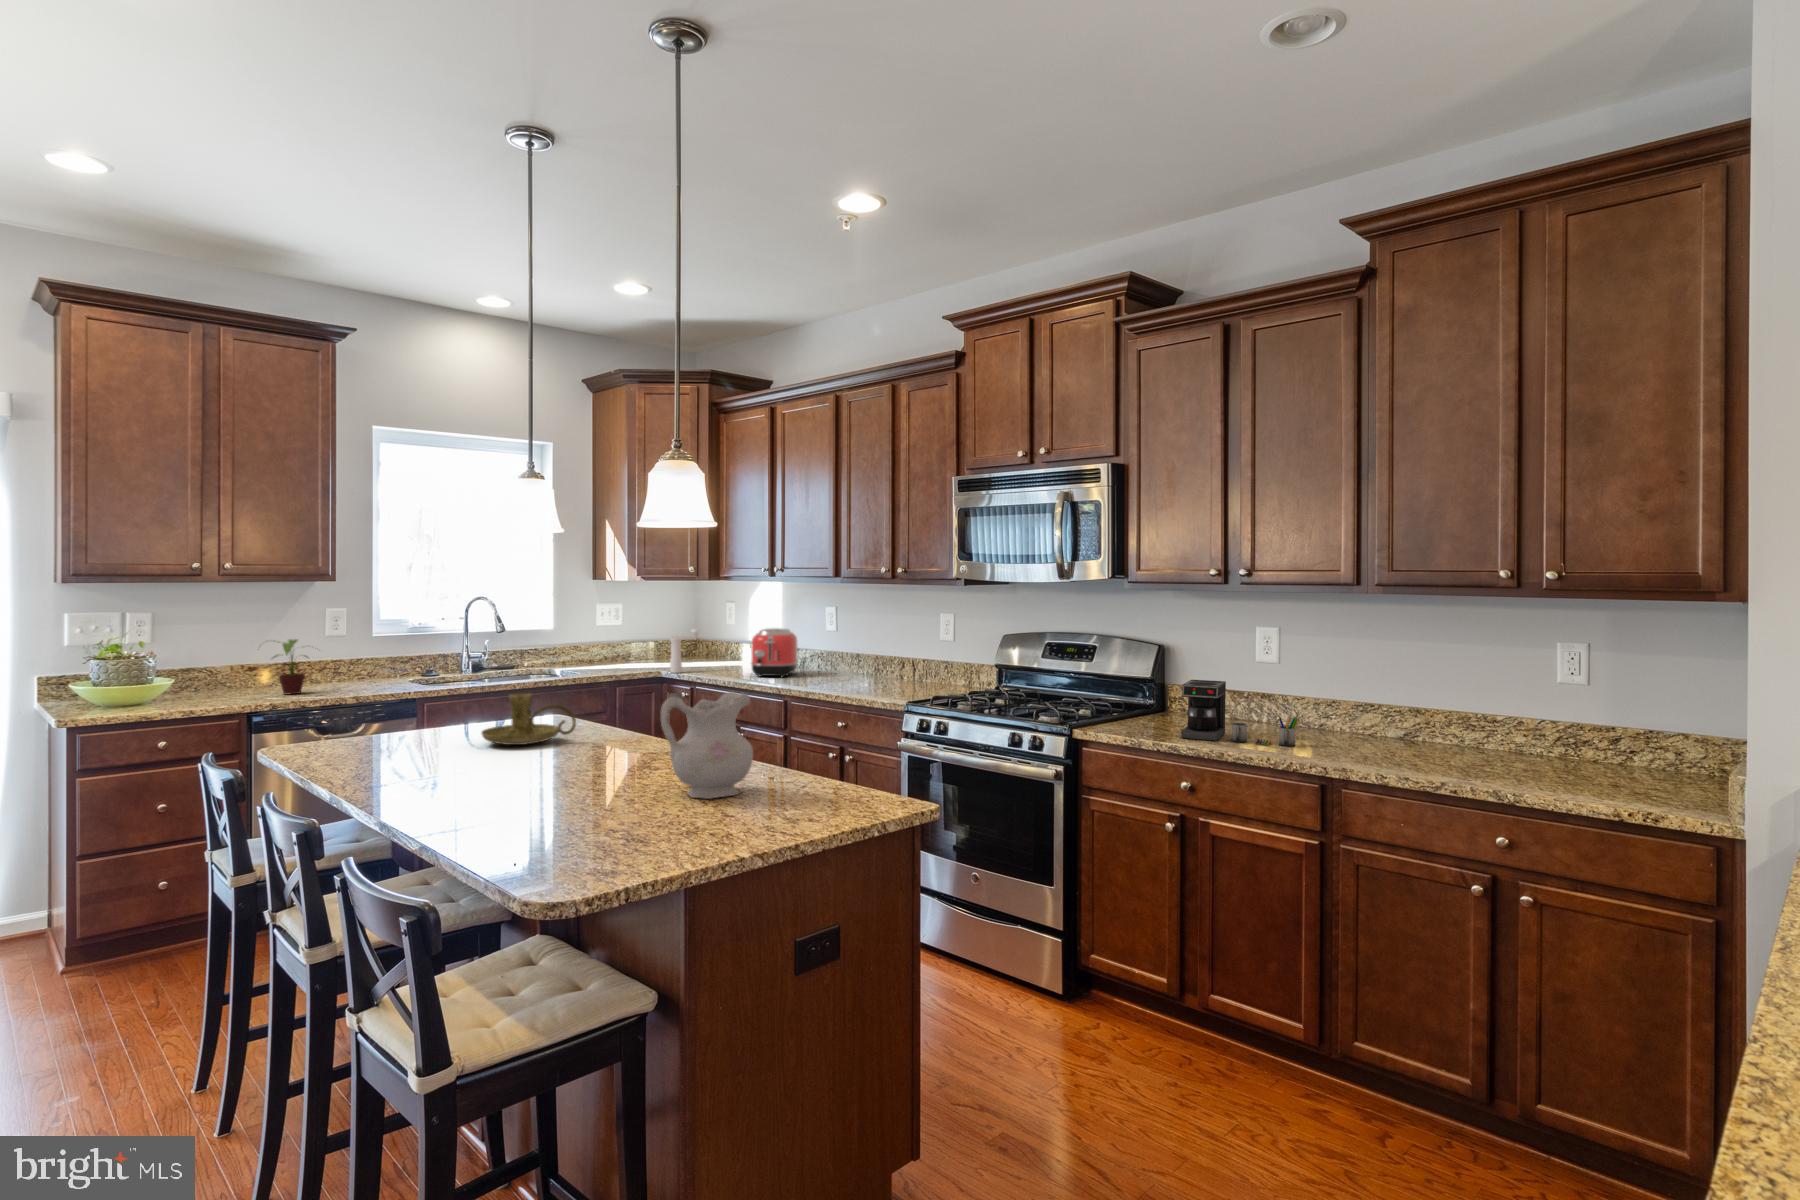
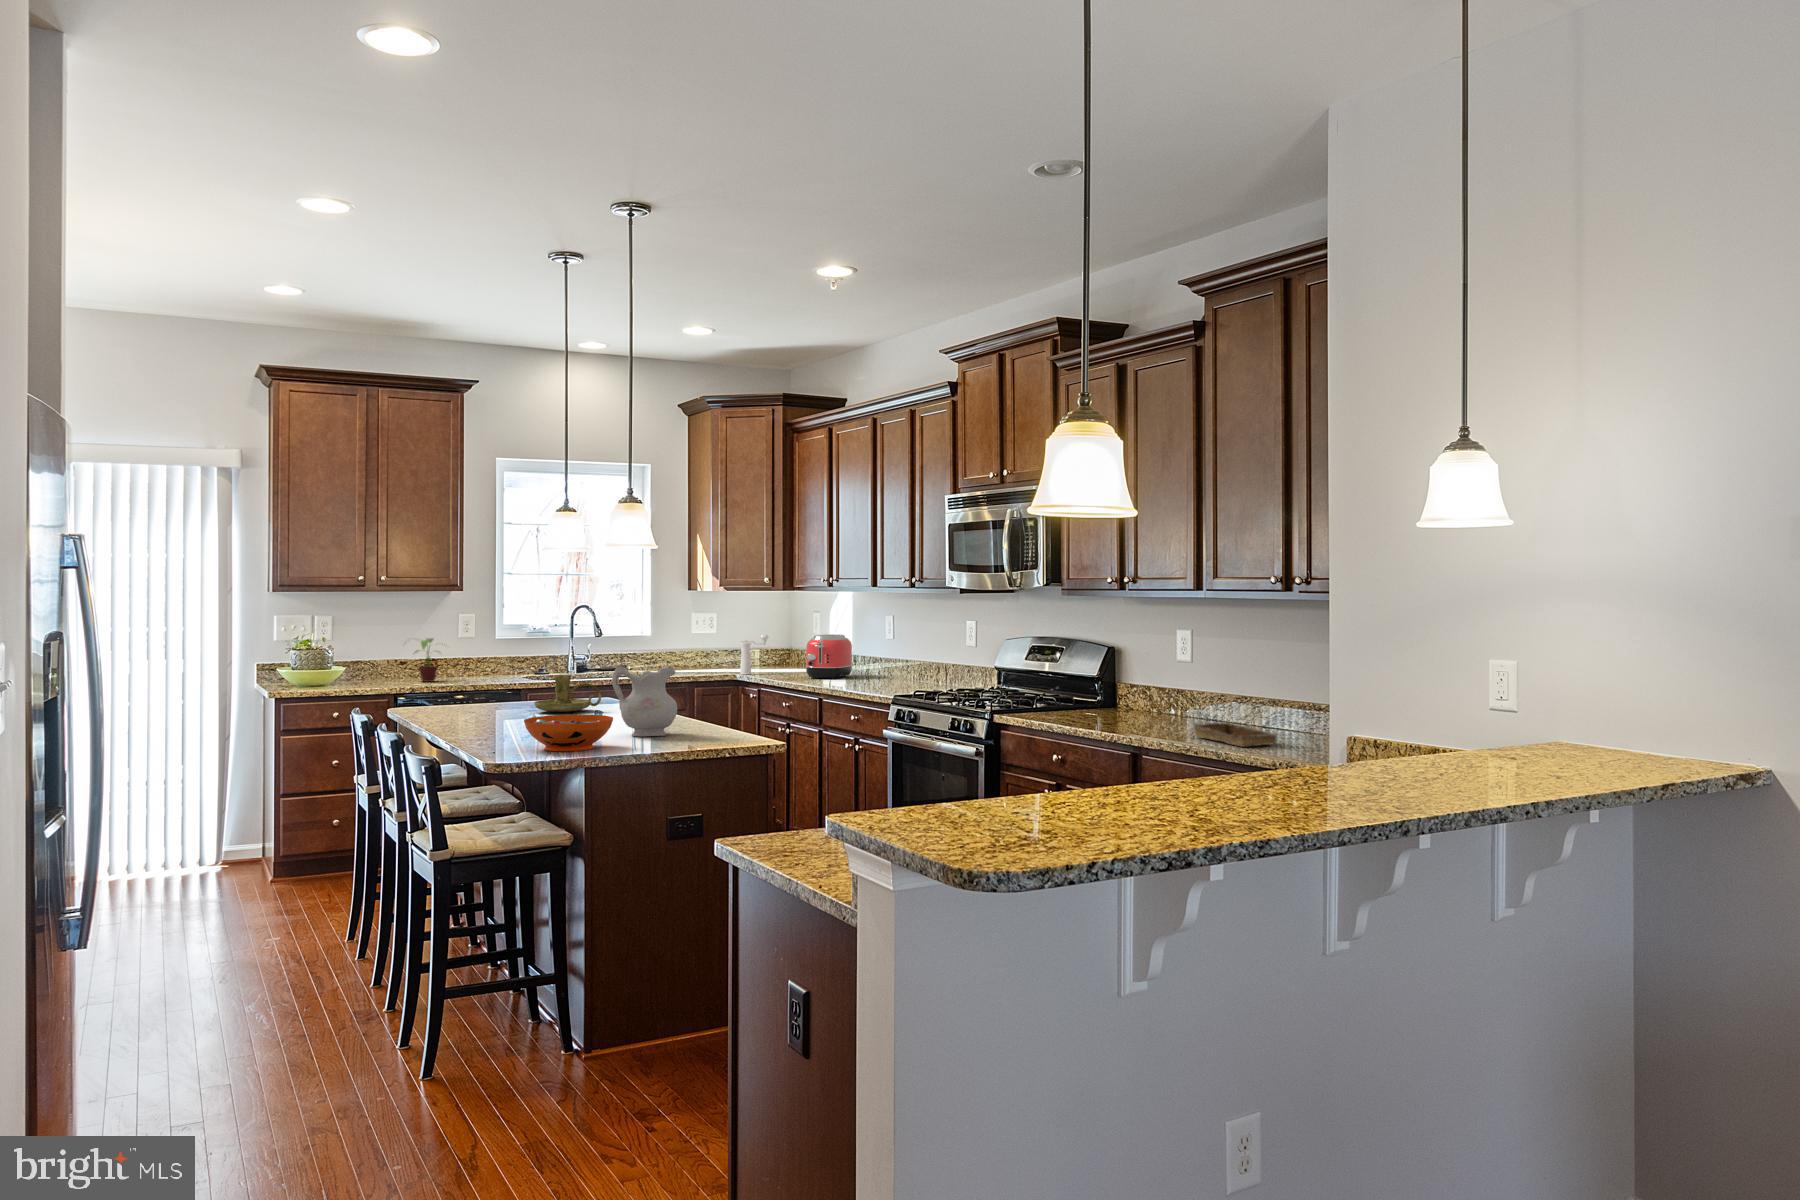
coffee maker: present [1181,680,1300,746] -> none [1068,673,1154,727]
tray: none [1390,743,1536,781] -> present [1193,722,1277,747]
decorative bowl: none [554,776,700,848] -> present [524,714,613,751]

